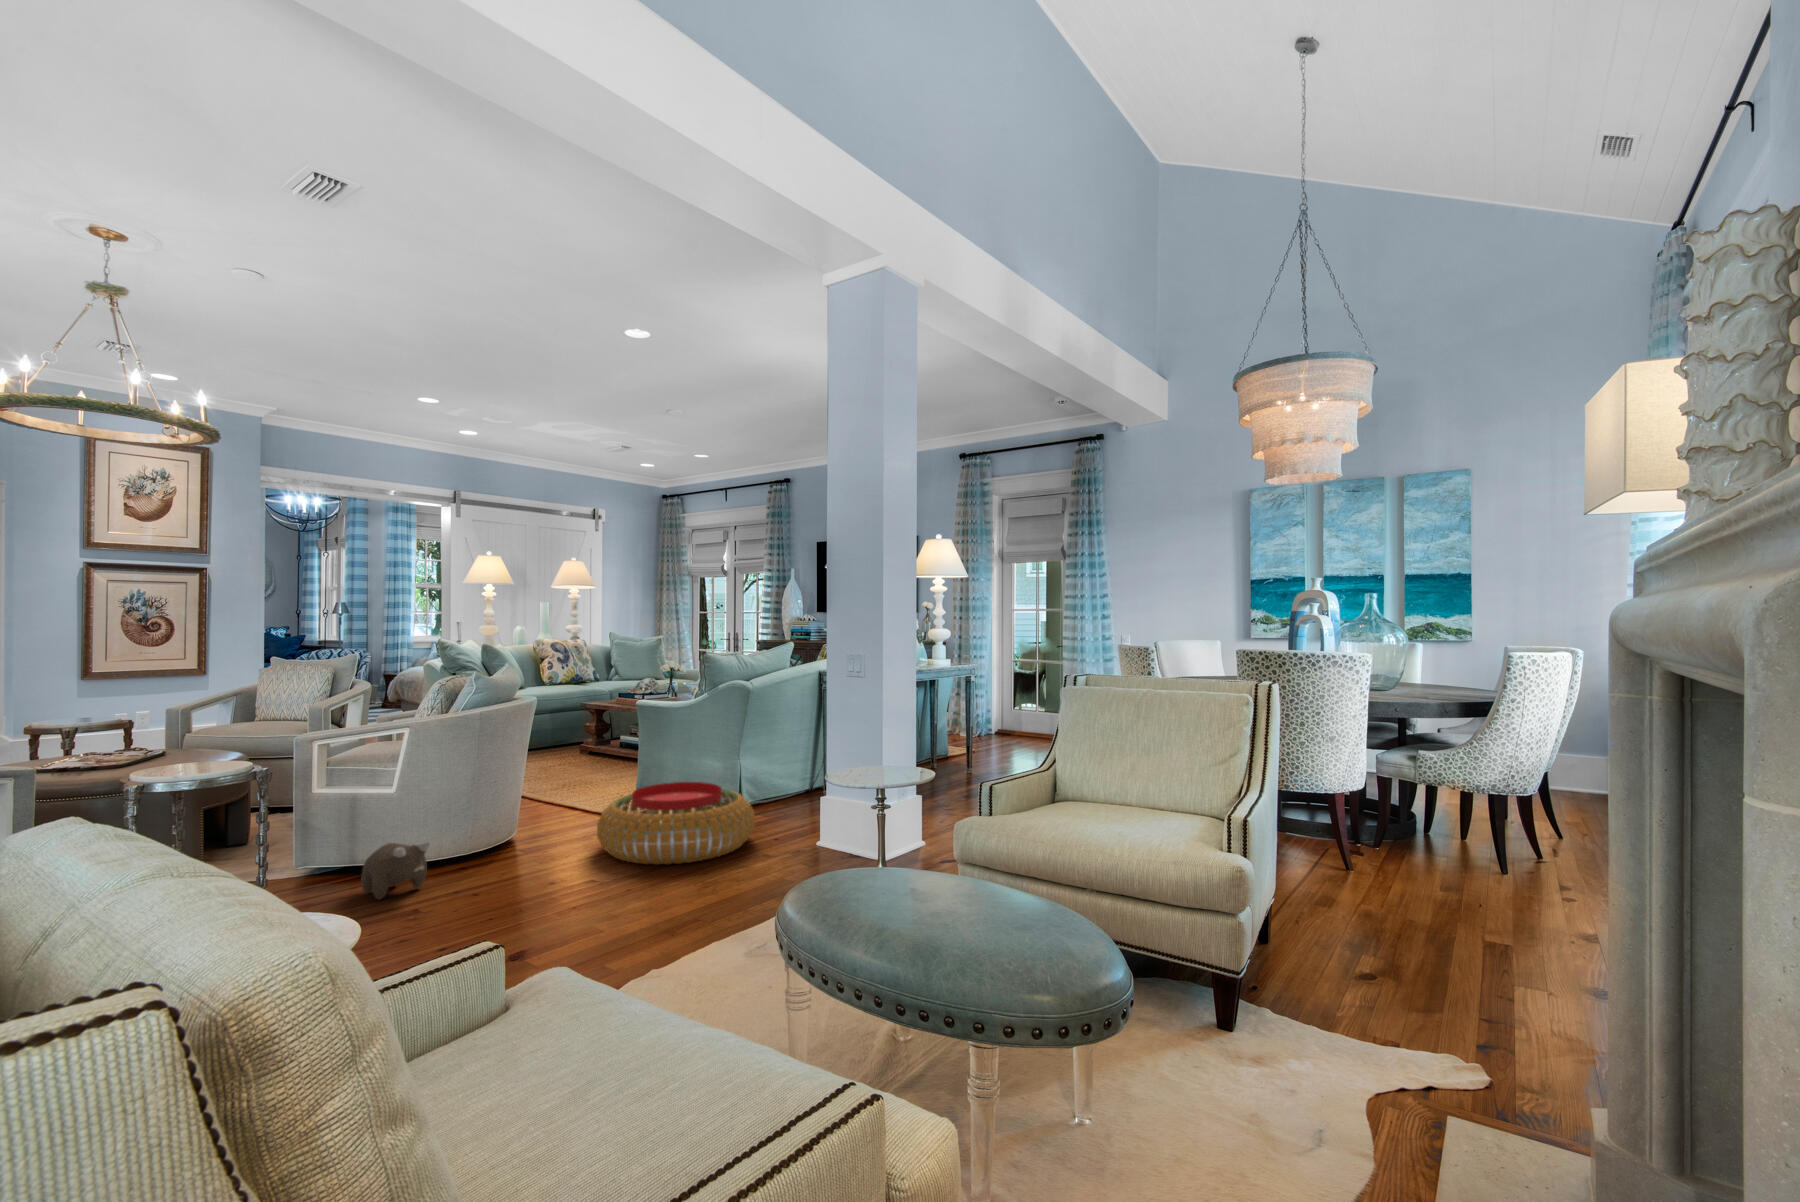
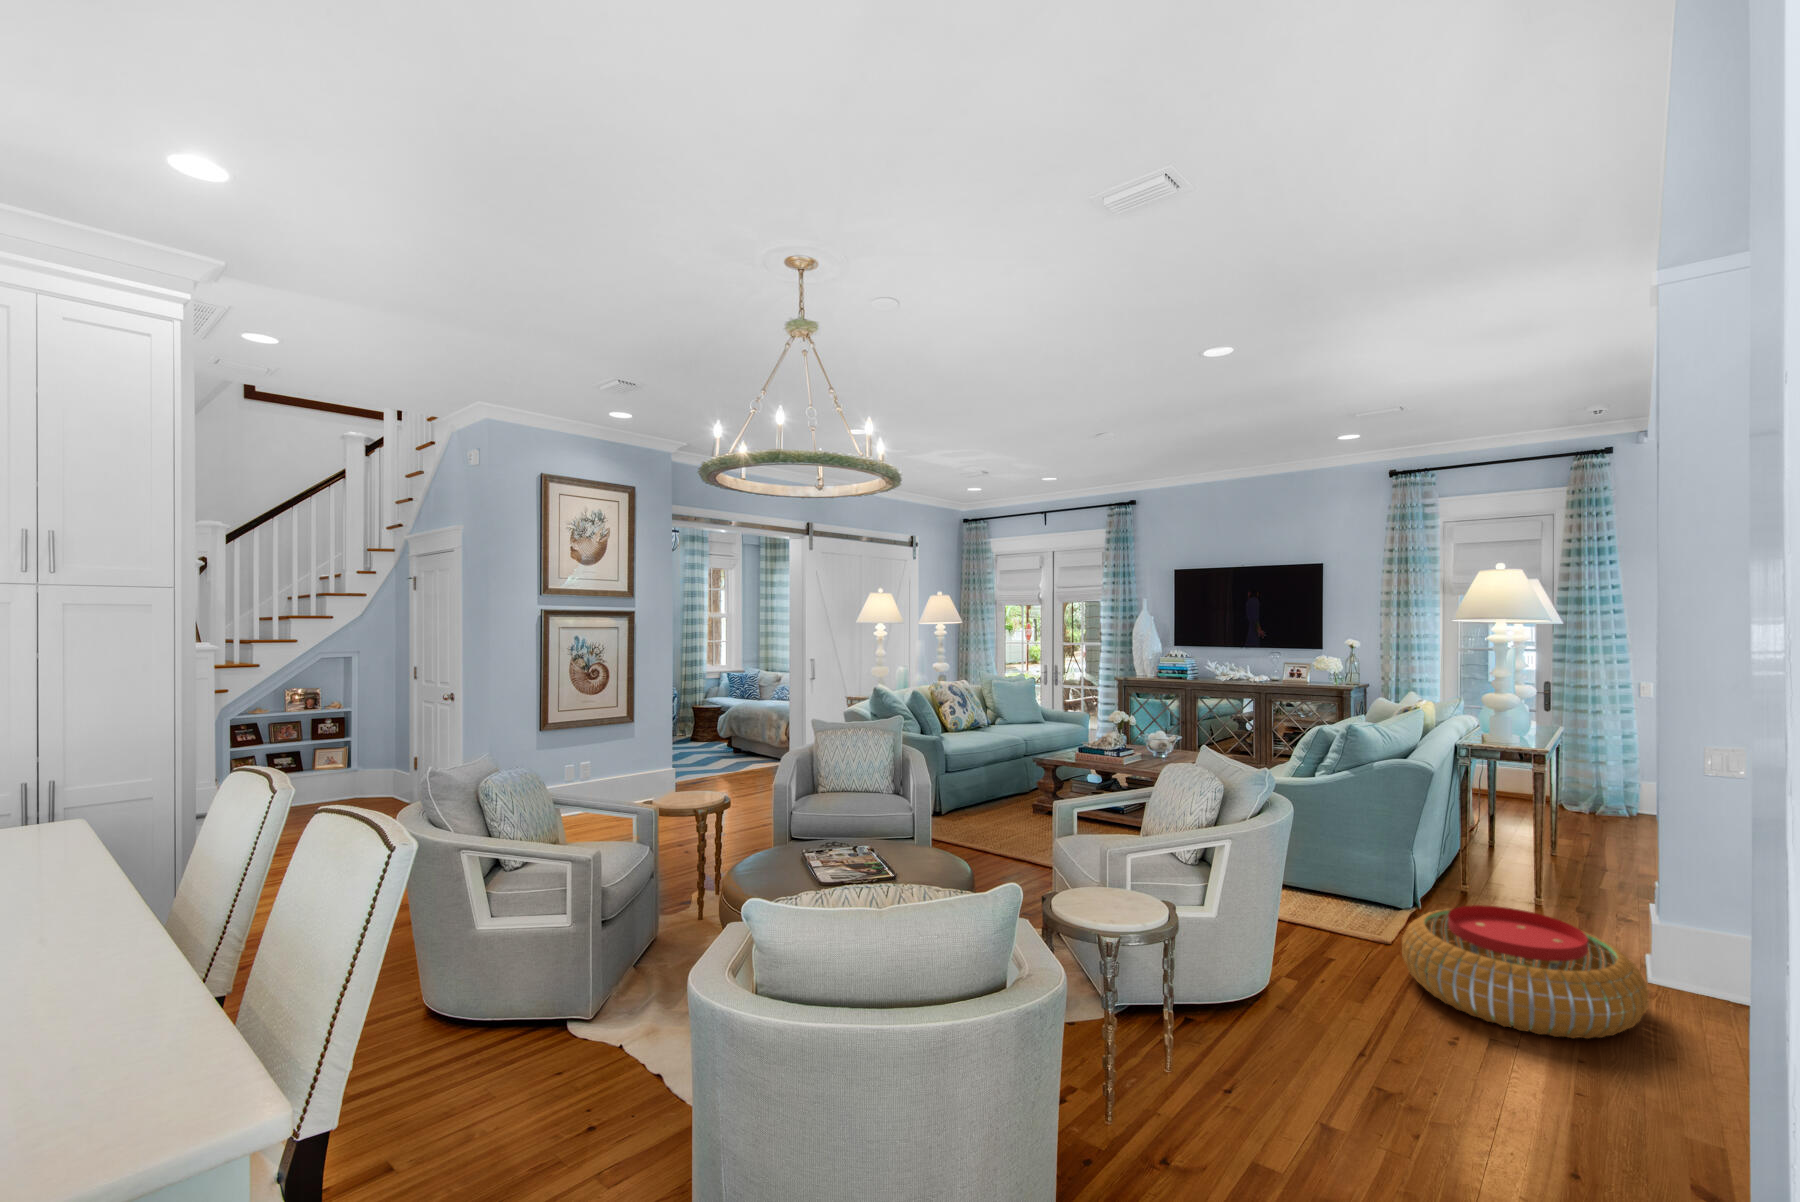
plush toy: present [361,842,430,900] -> none [1271,1021,1392,1106]

